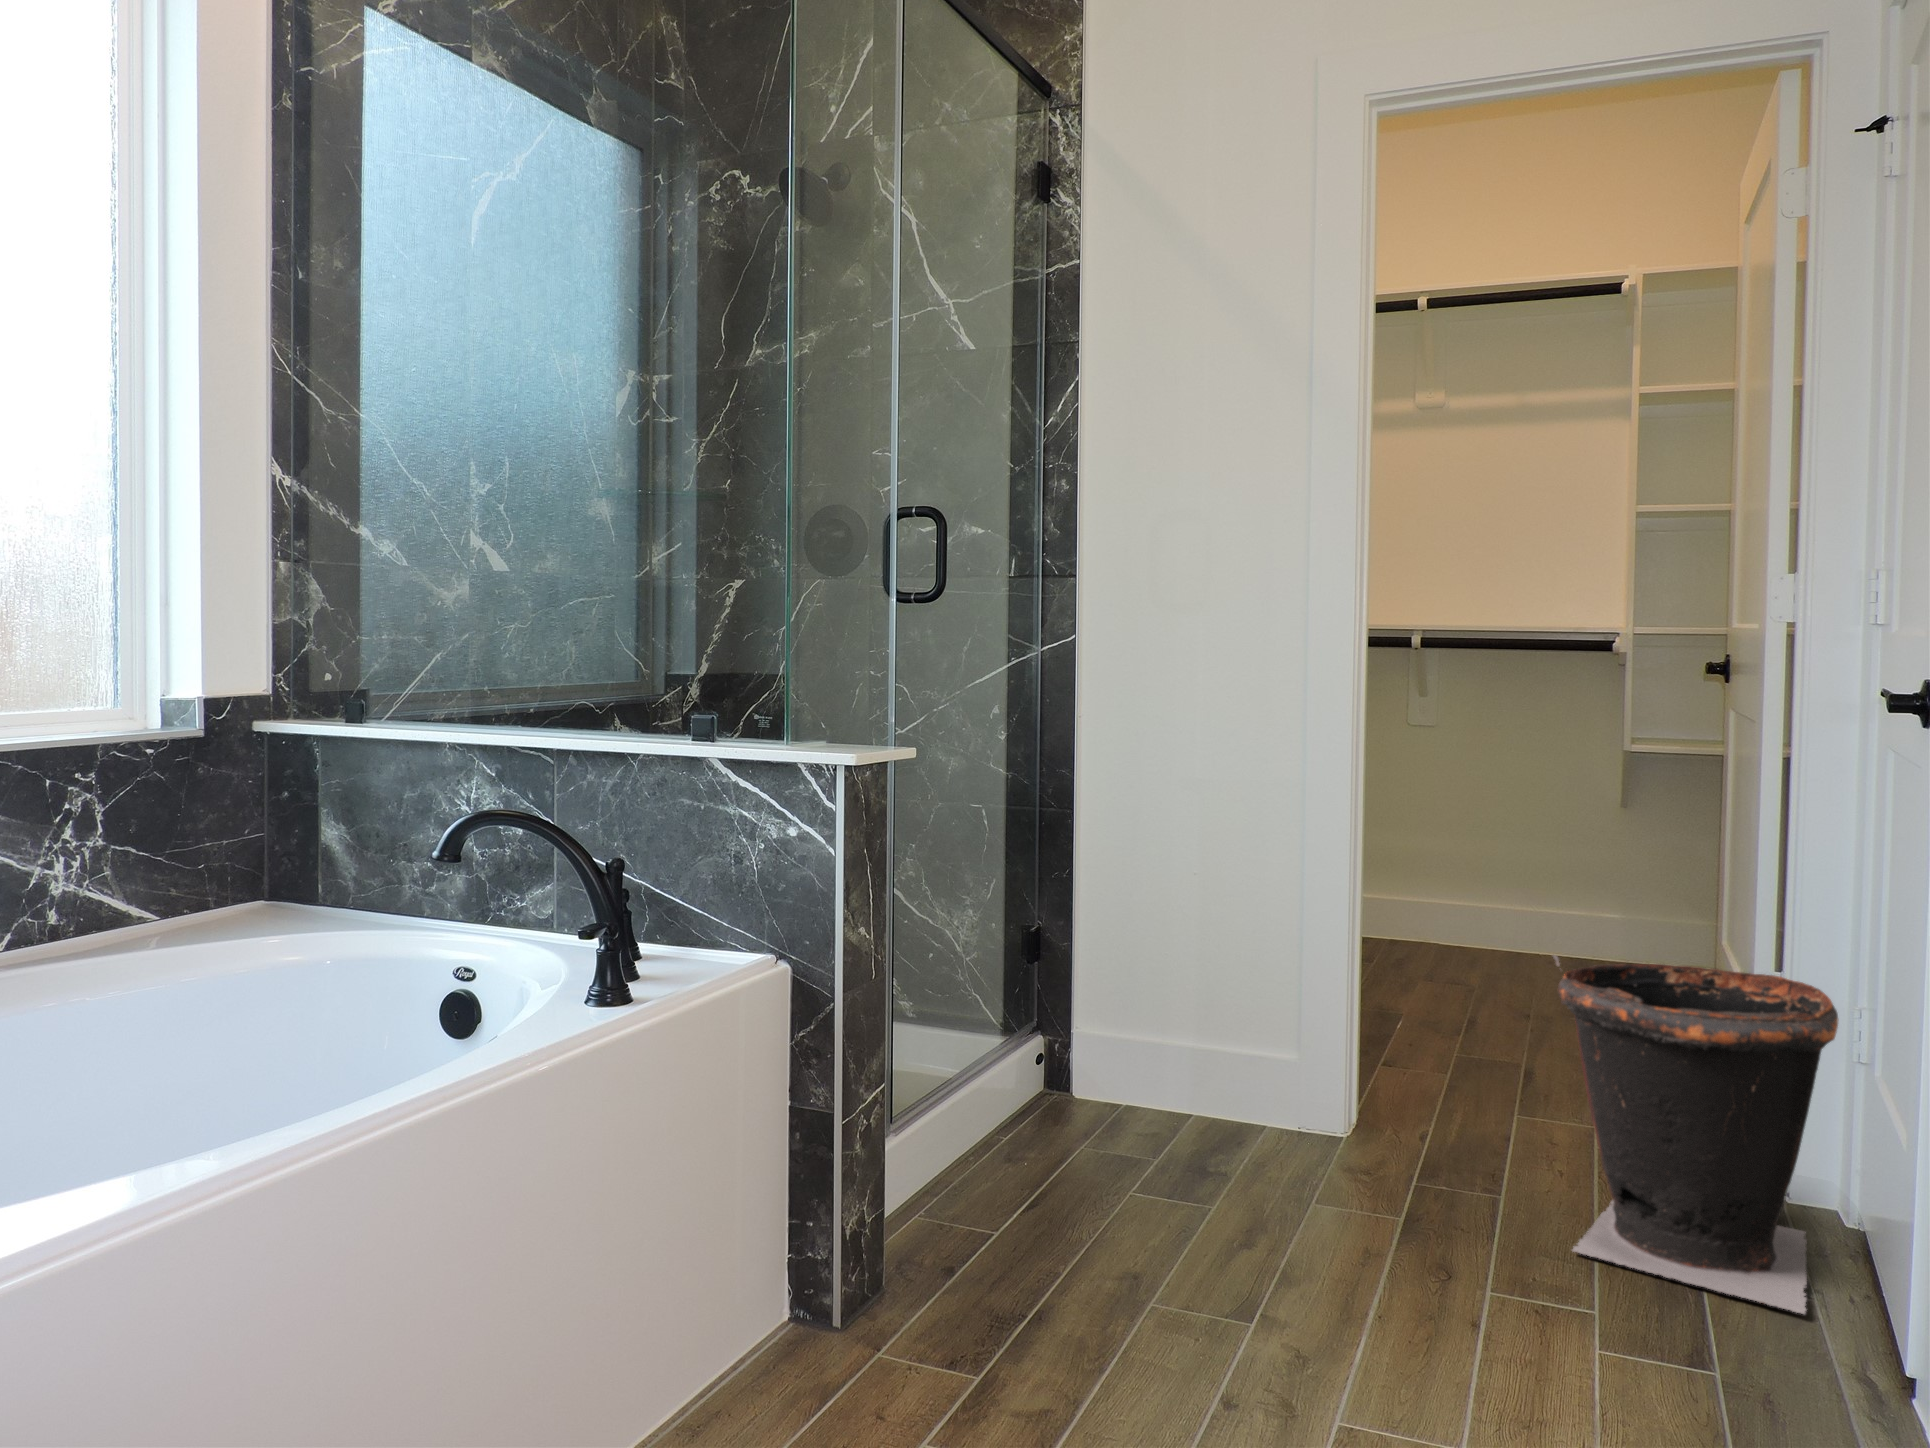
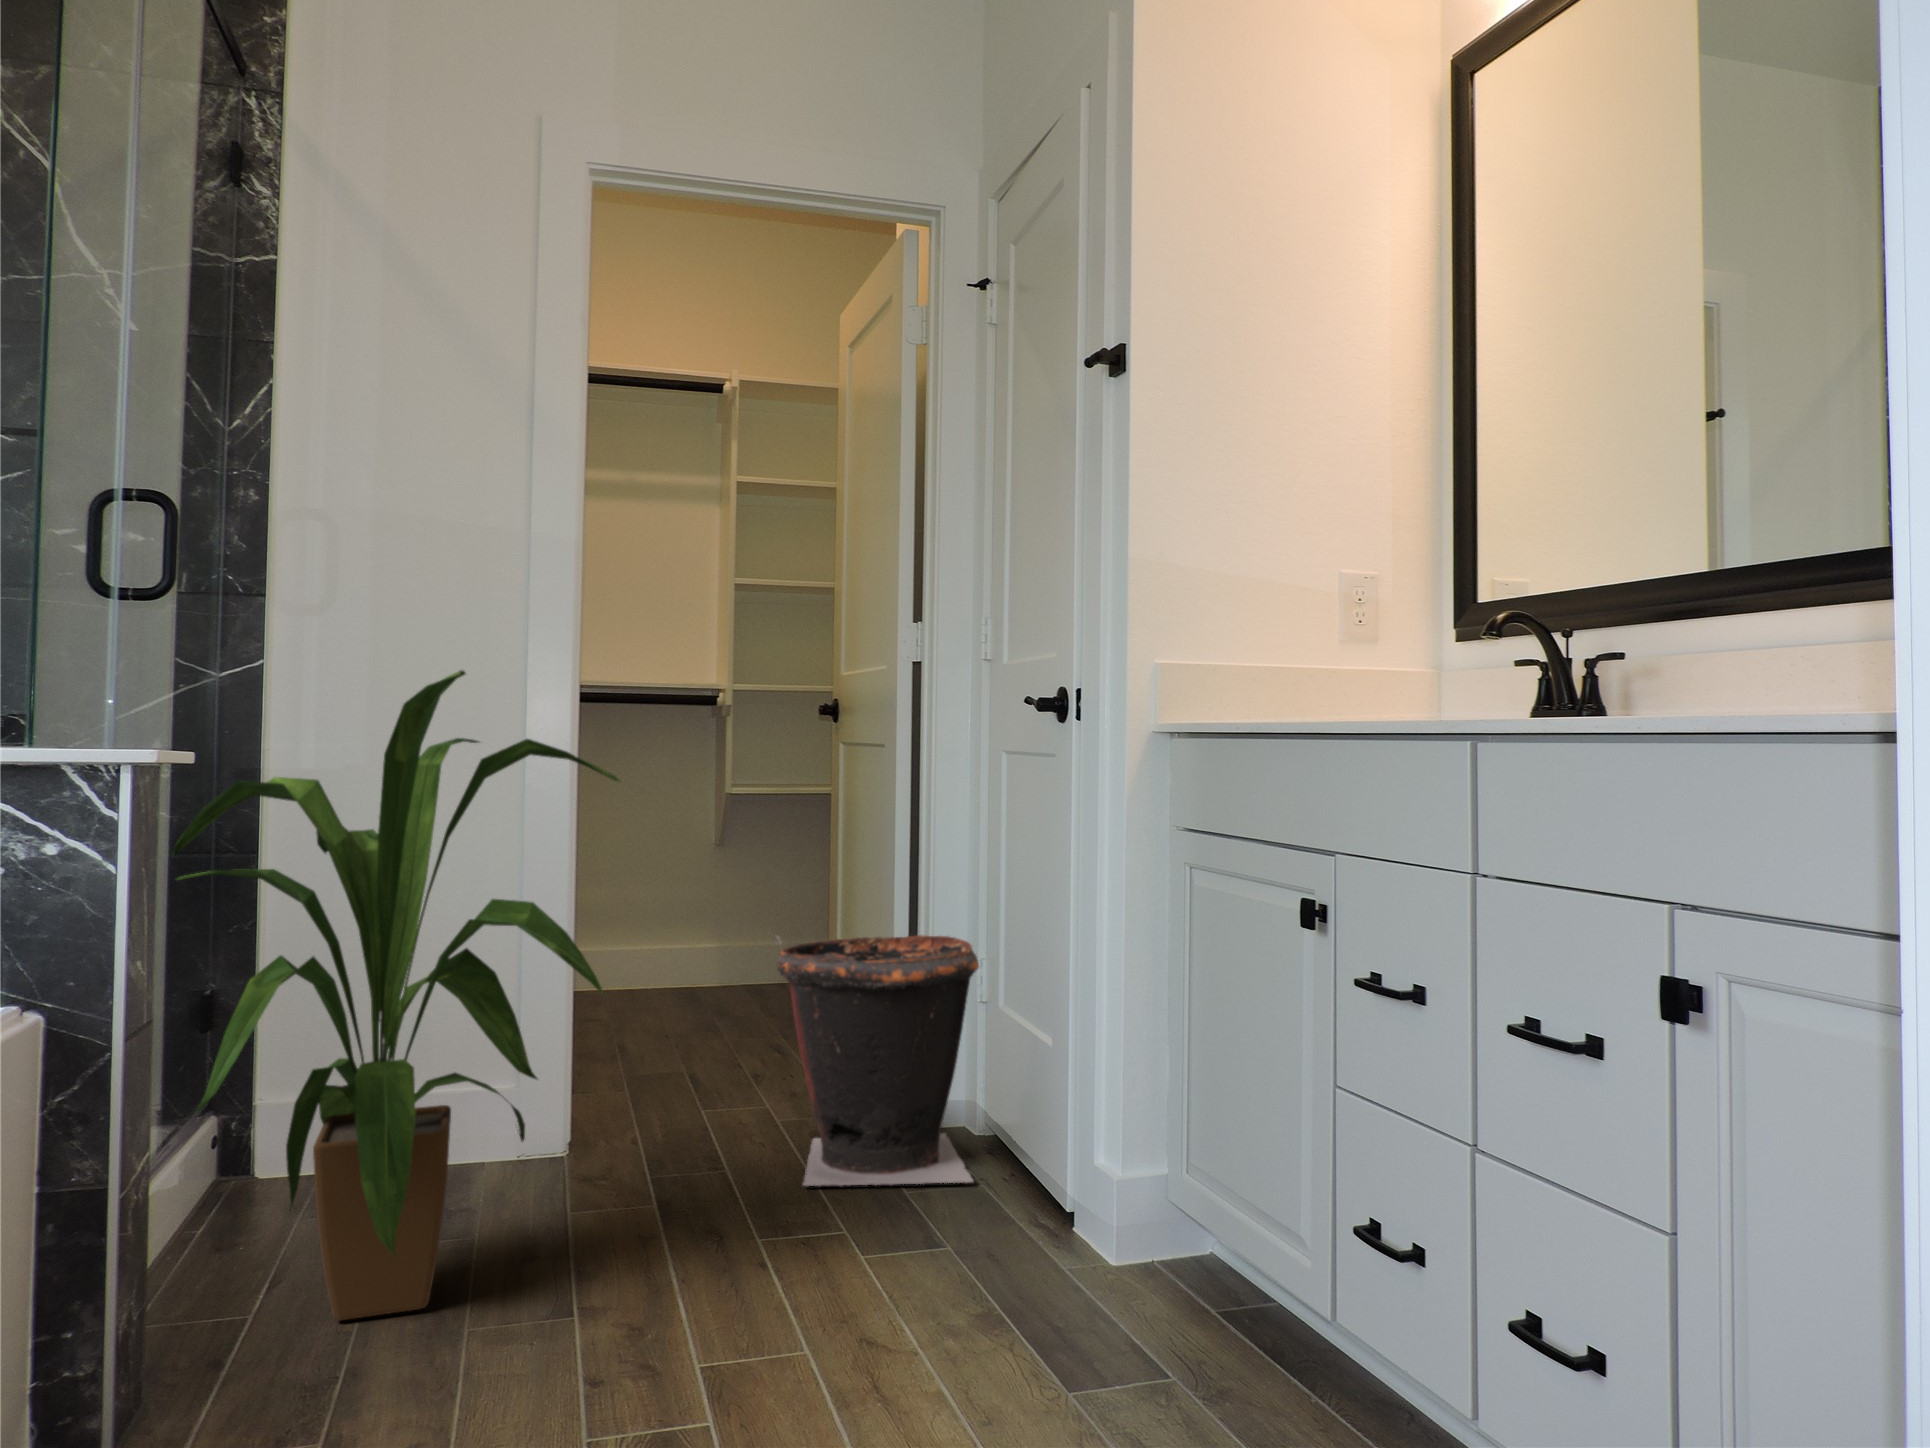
house plant: none [924,674,1318,1270] -> present [173,670,620,1320]

